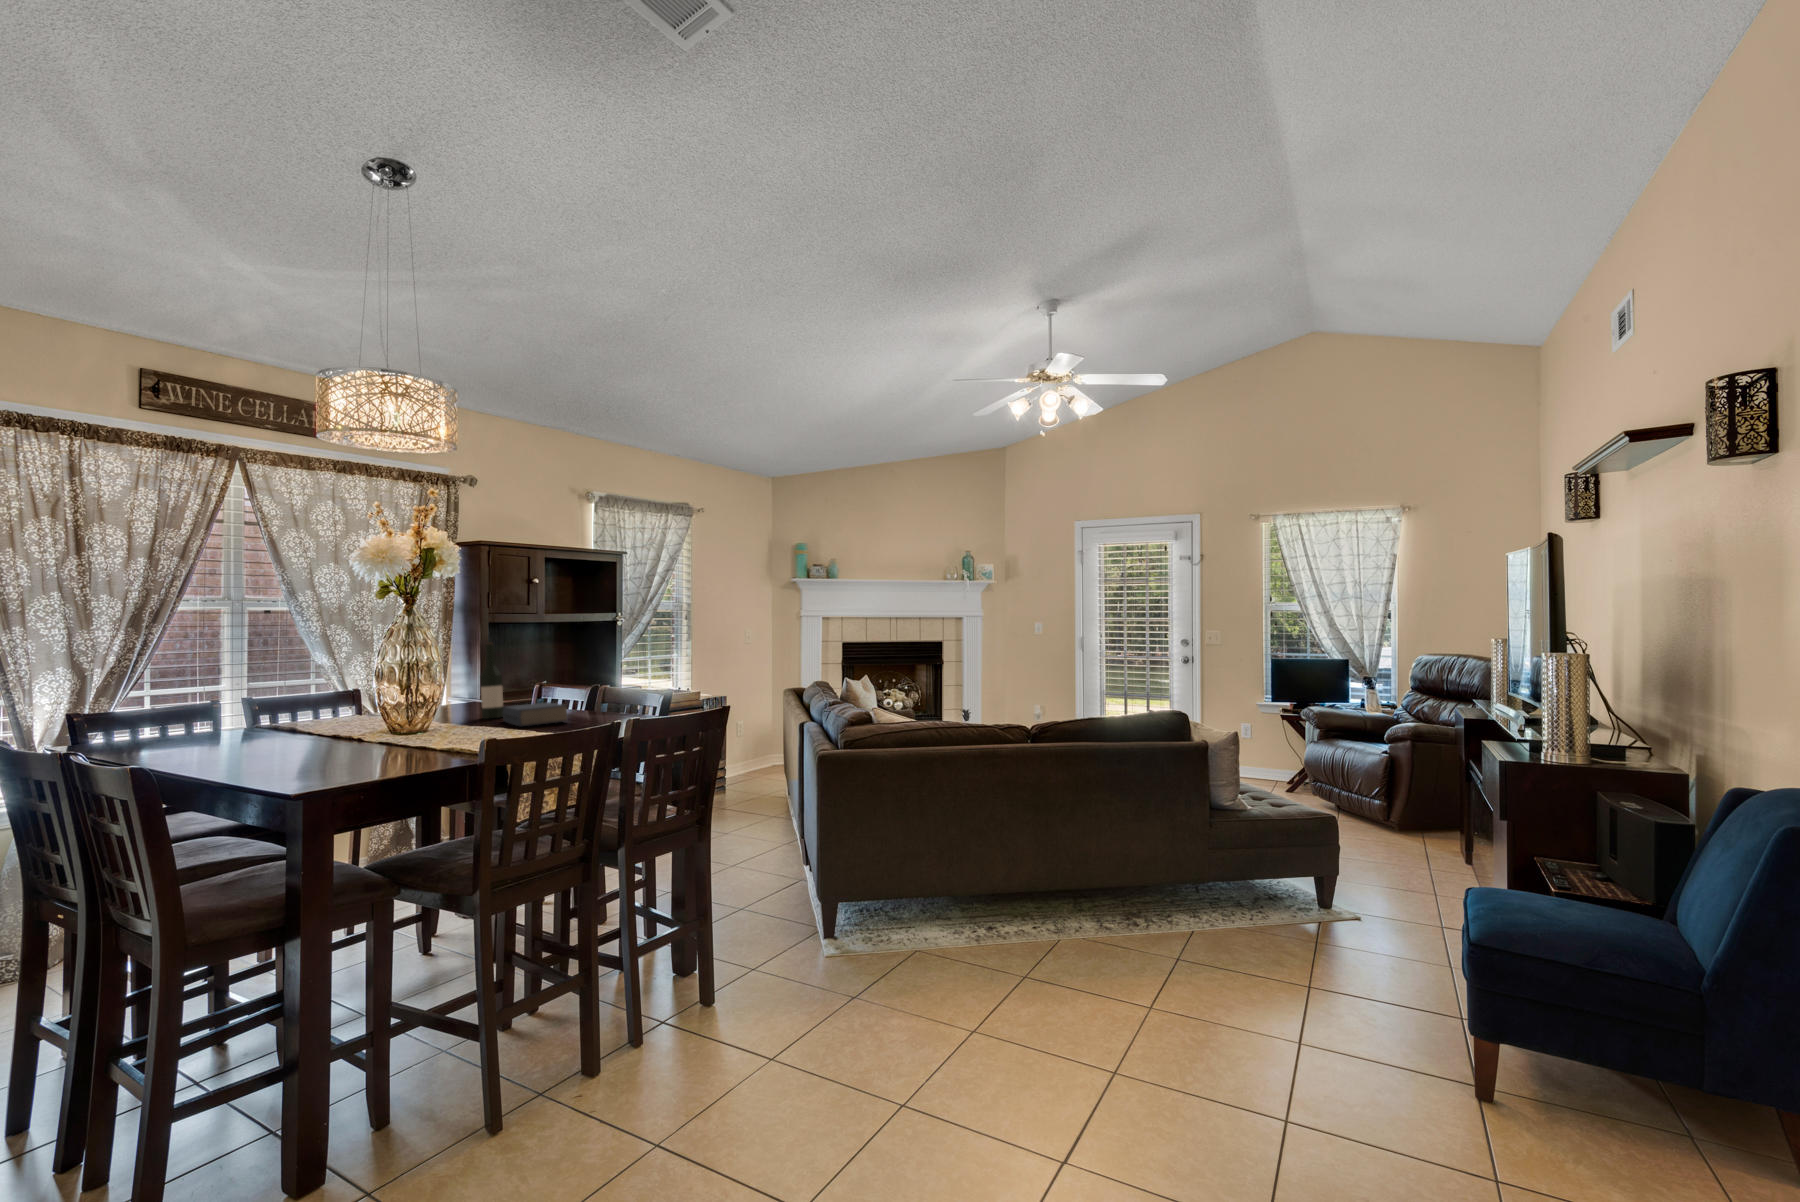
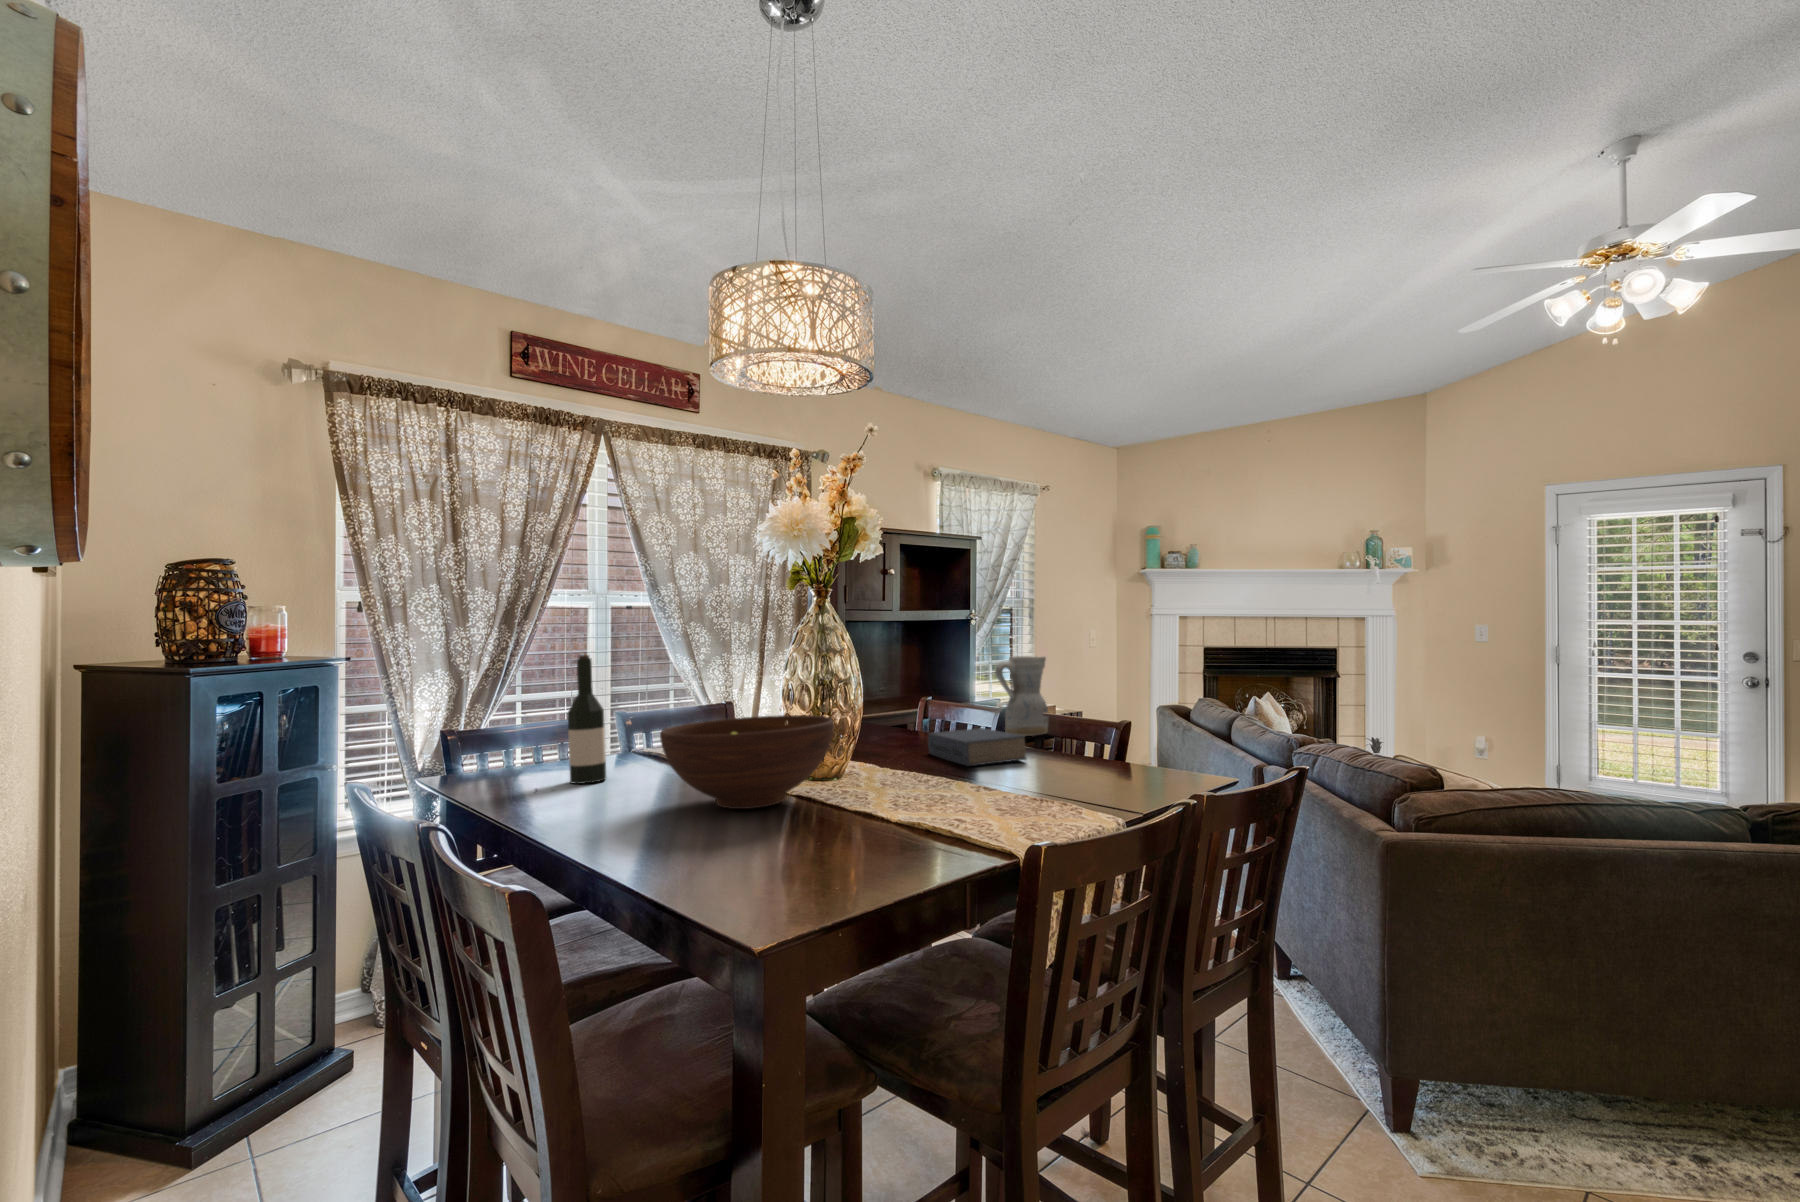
wine bottle: present [481,642,503,719] -> present [568,655,606,784]
ceramic pitcher: none [572,651,615,709] -> present [995,656,1048,736]
fruit bowl: none [257,691,396,753] -> present [660,715,834,809]

